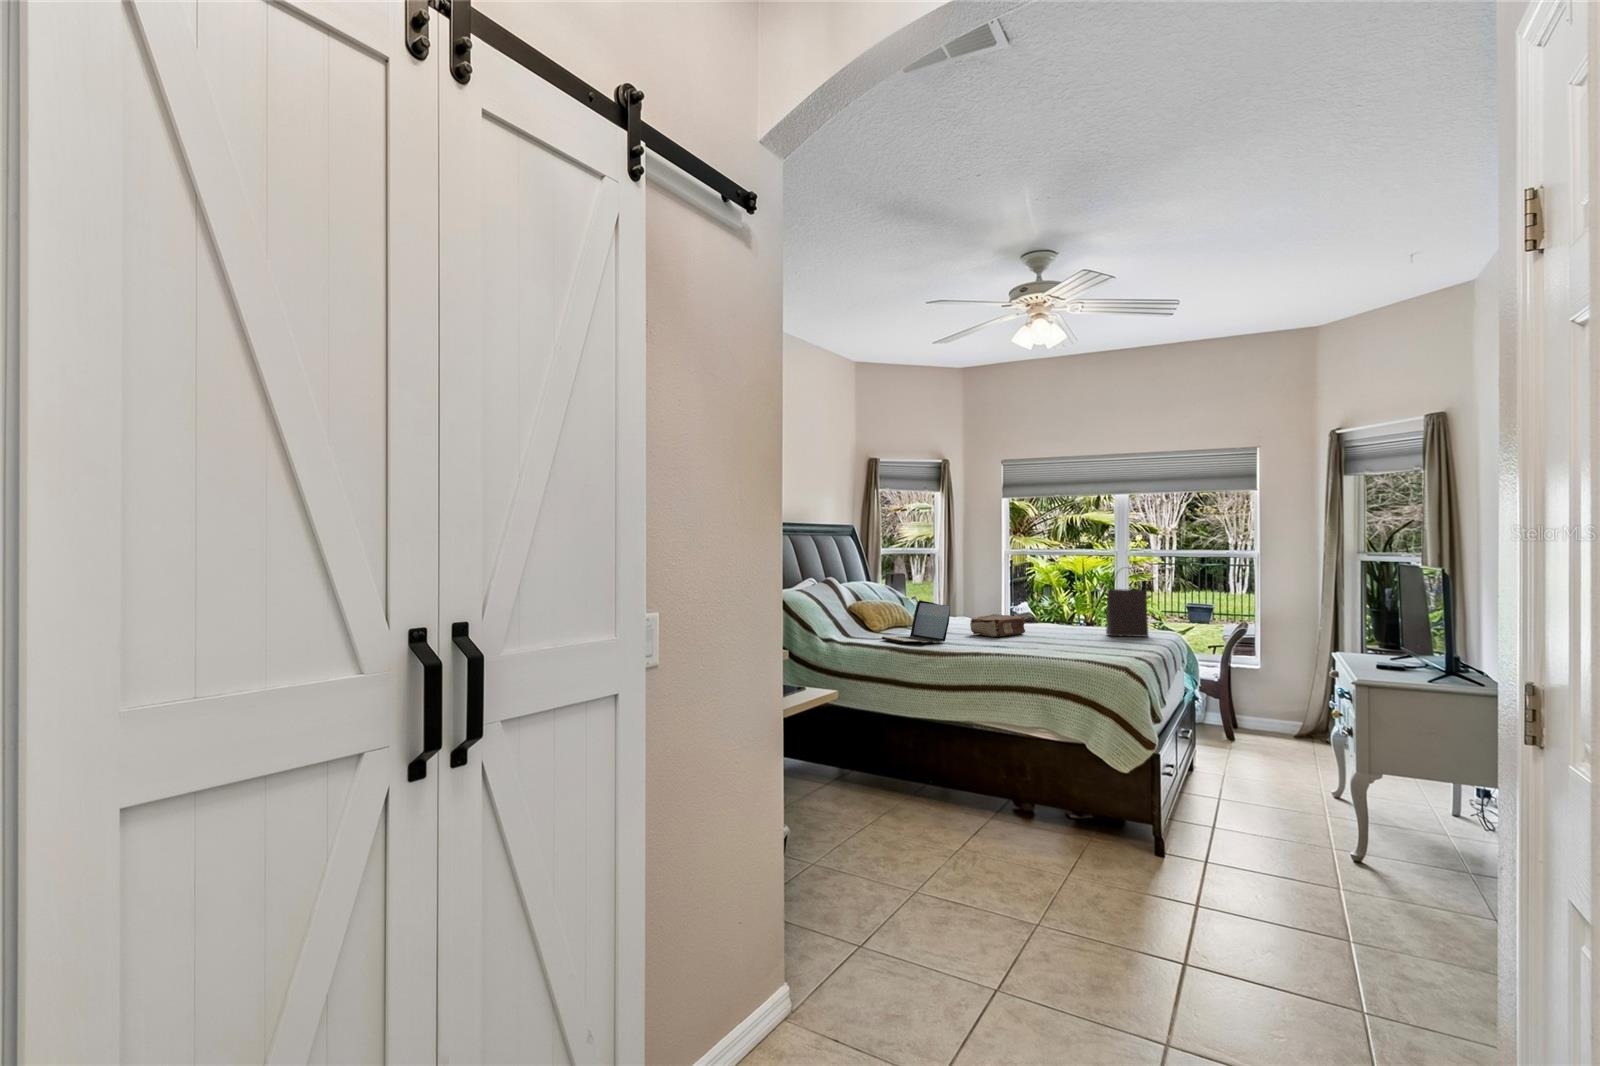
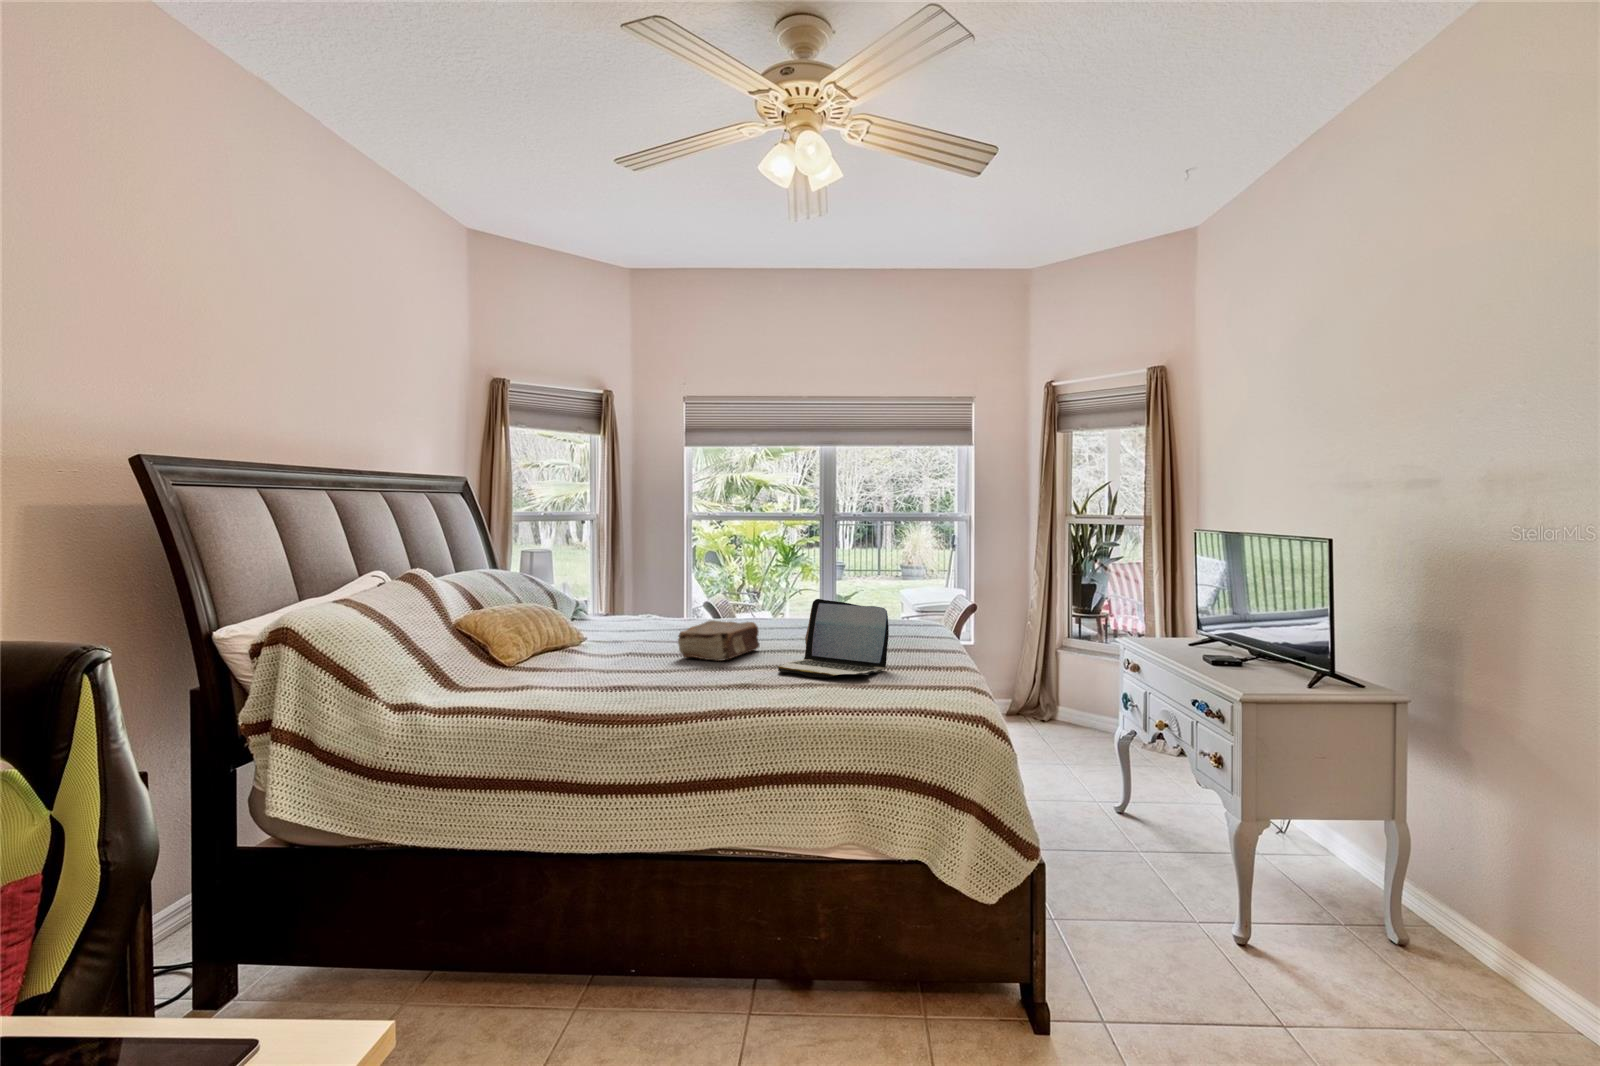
handbag: present [1106,568,1151,637] -> none [871,543,931,645]
laptop: present [882,600,950,644] -> present [778,599,889,678]

